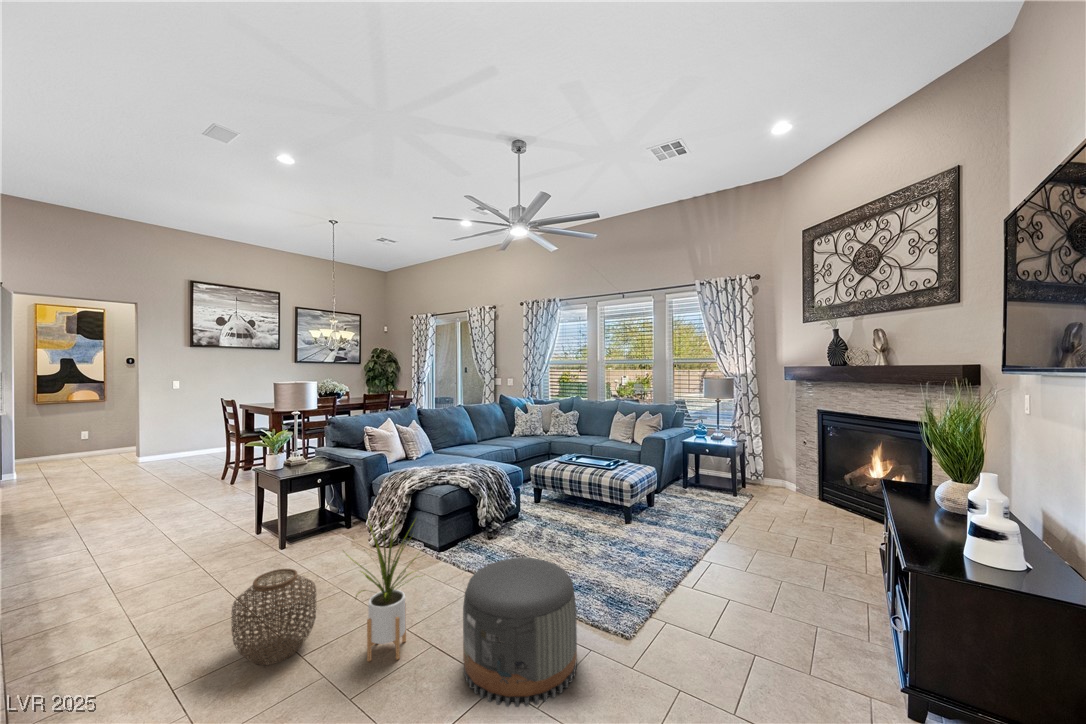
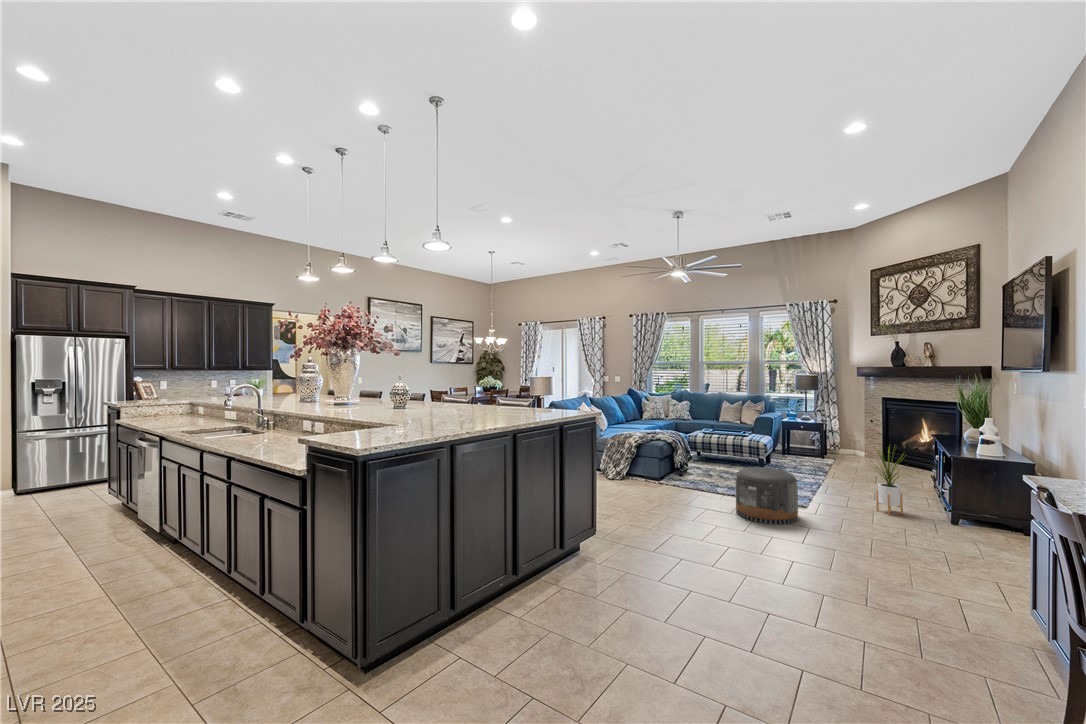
house plant: present [348,517,420,661] -> present [871,446,904,515]
woven basket: present [232,569,316,665] -> none [618,473,656,517]

